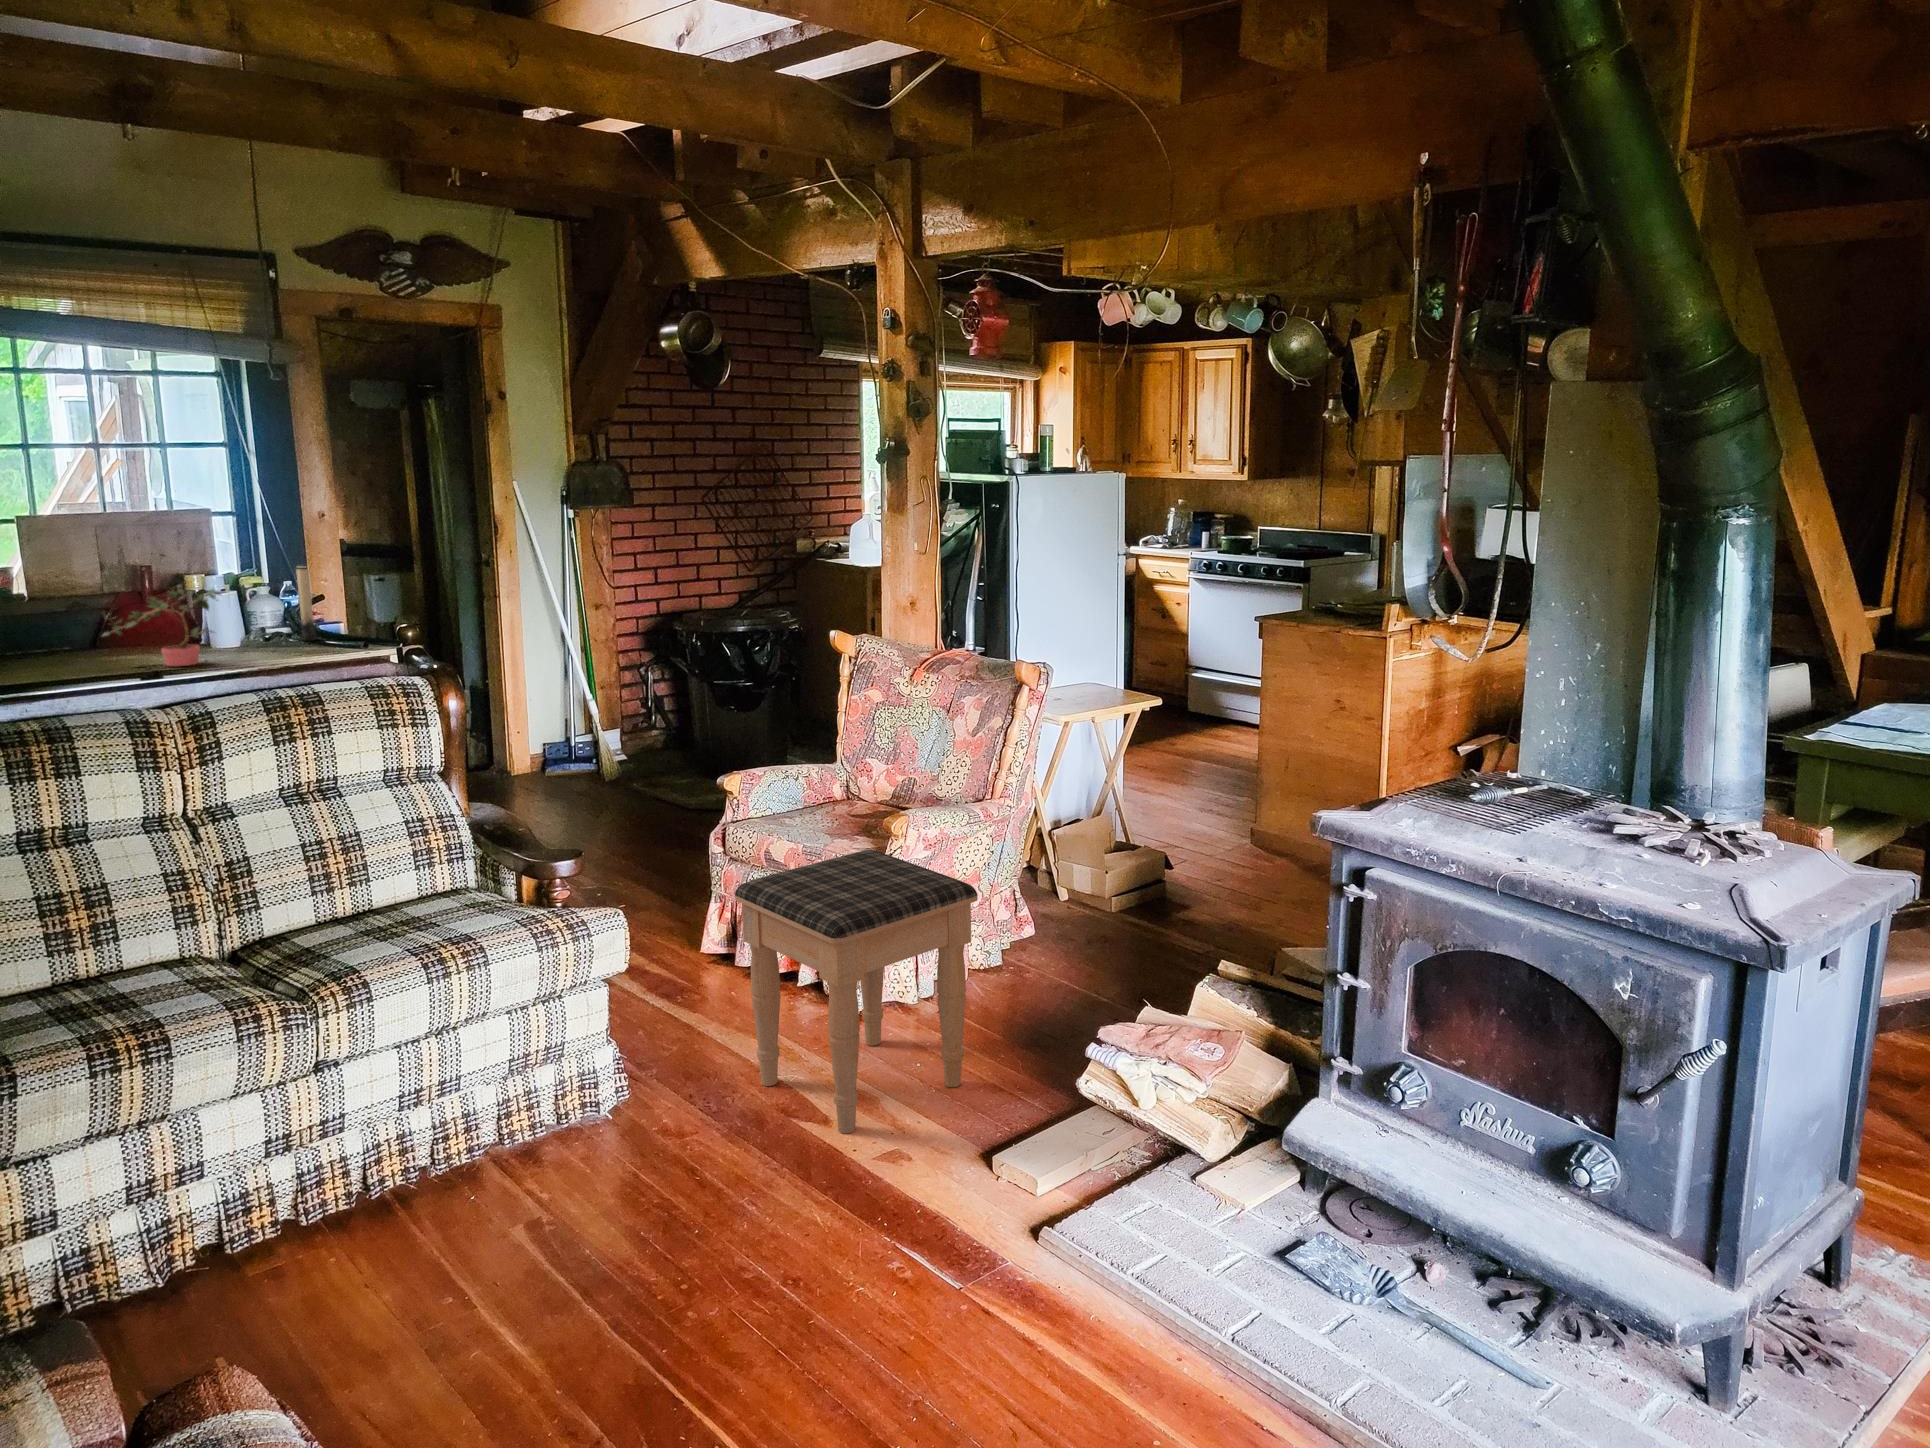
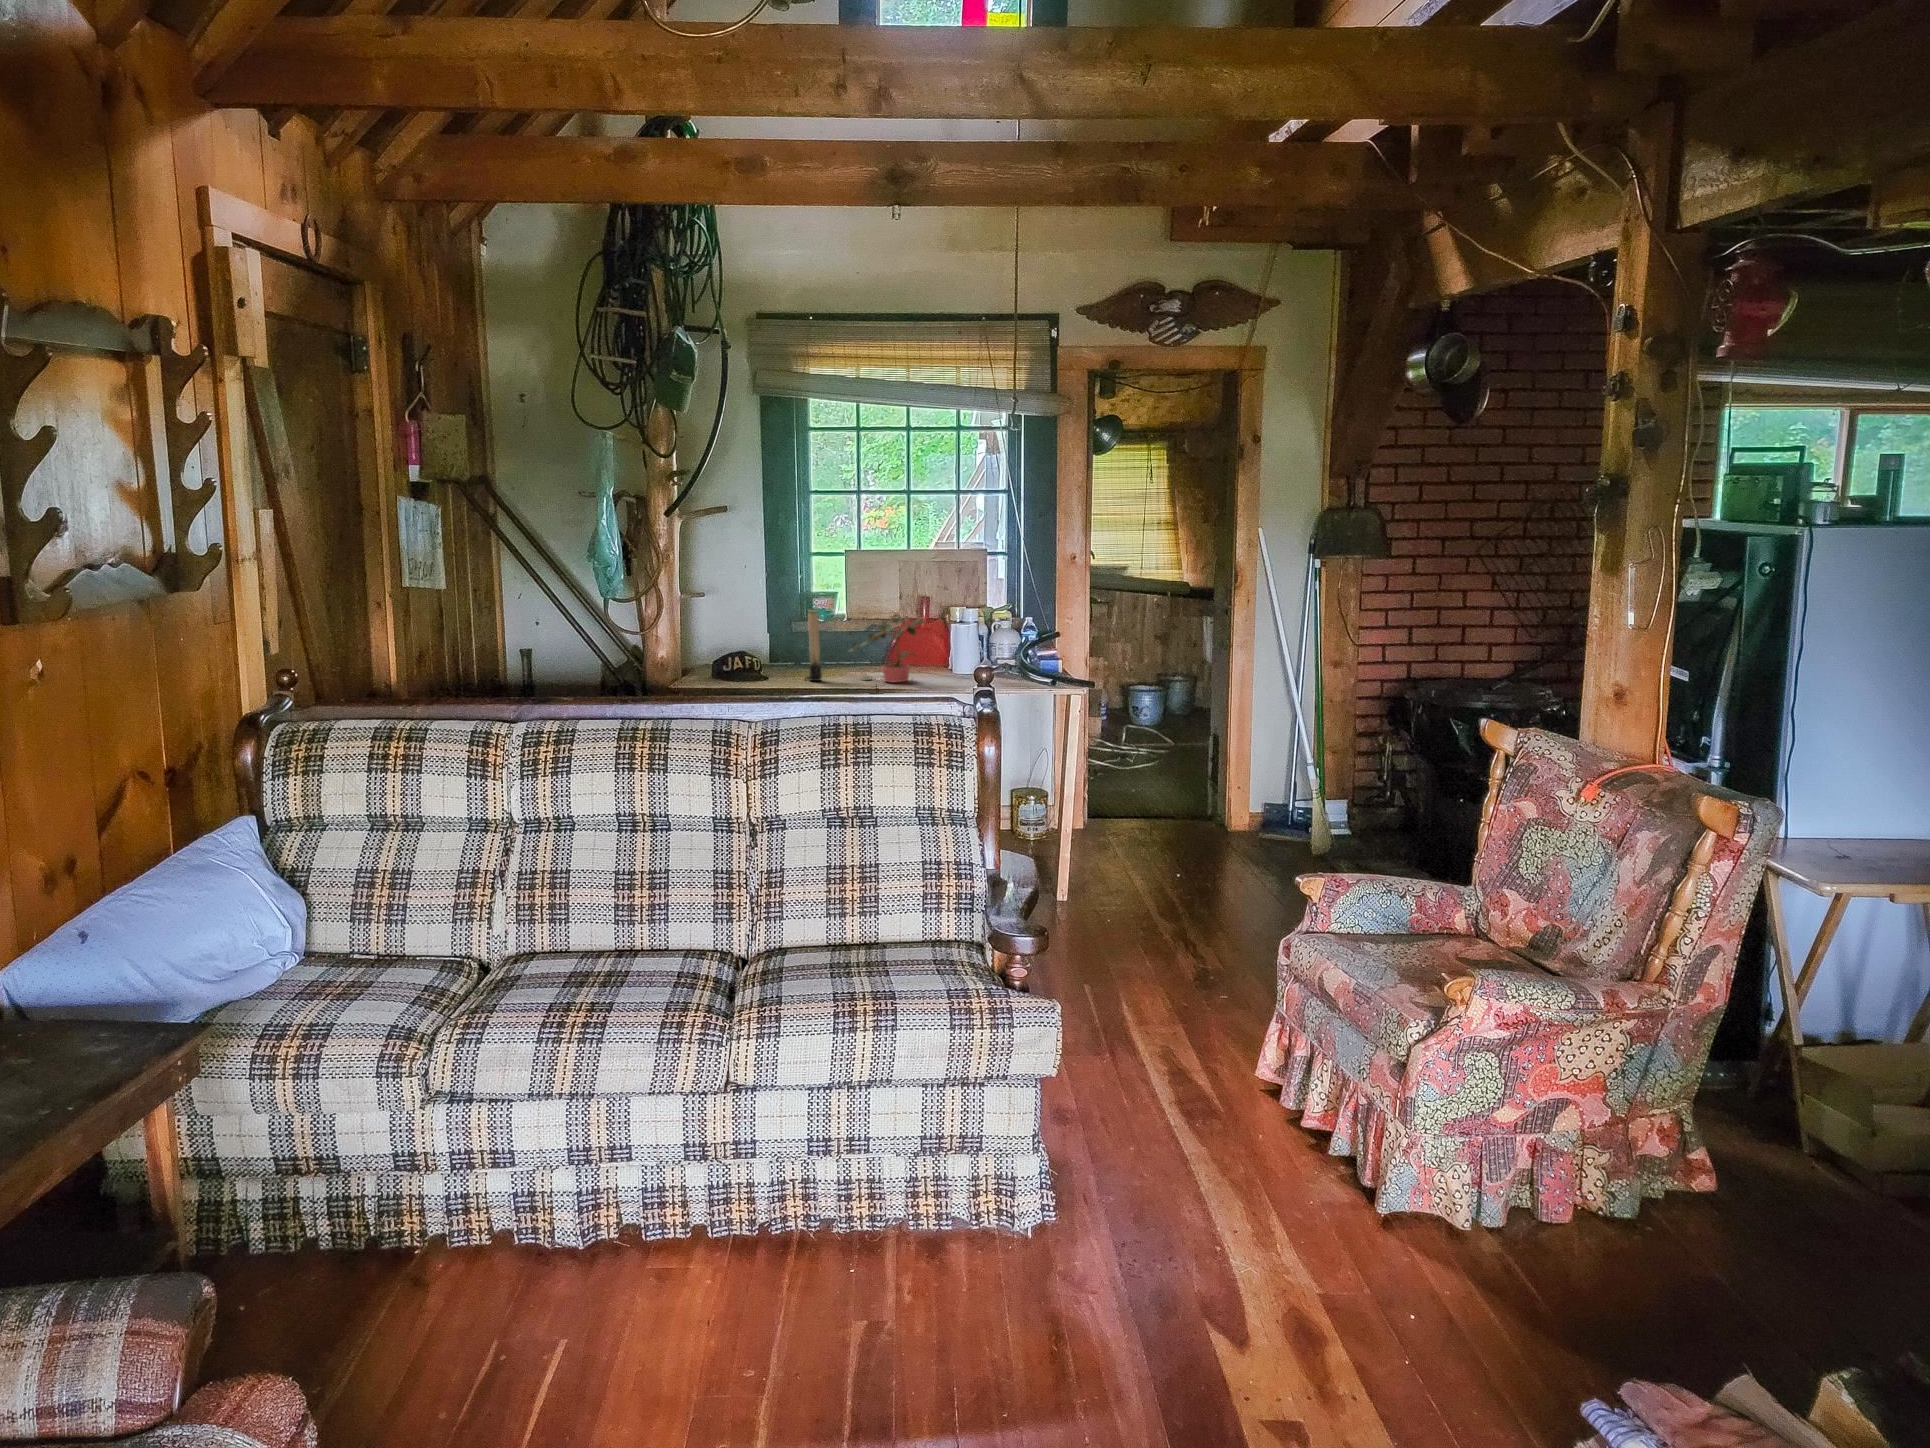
candle: present [294,566,316,641] -> present [805,610,822,681]
footstool: present [735,850,978,1134] -> none [1187,1010,1493,1385]

